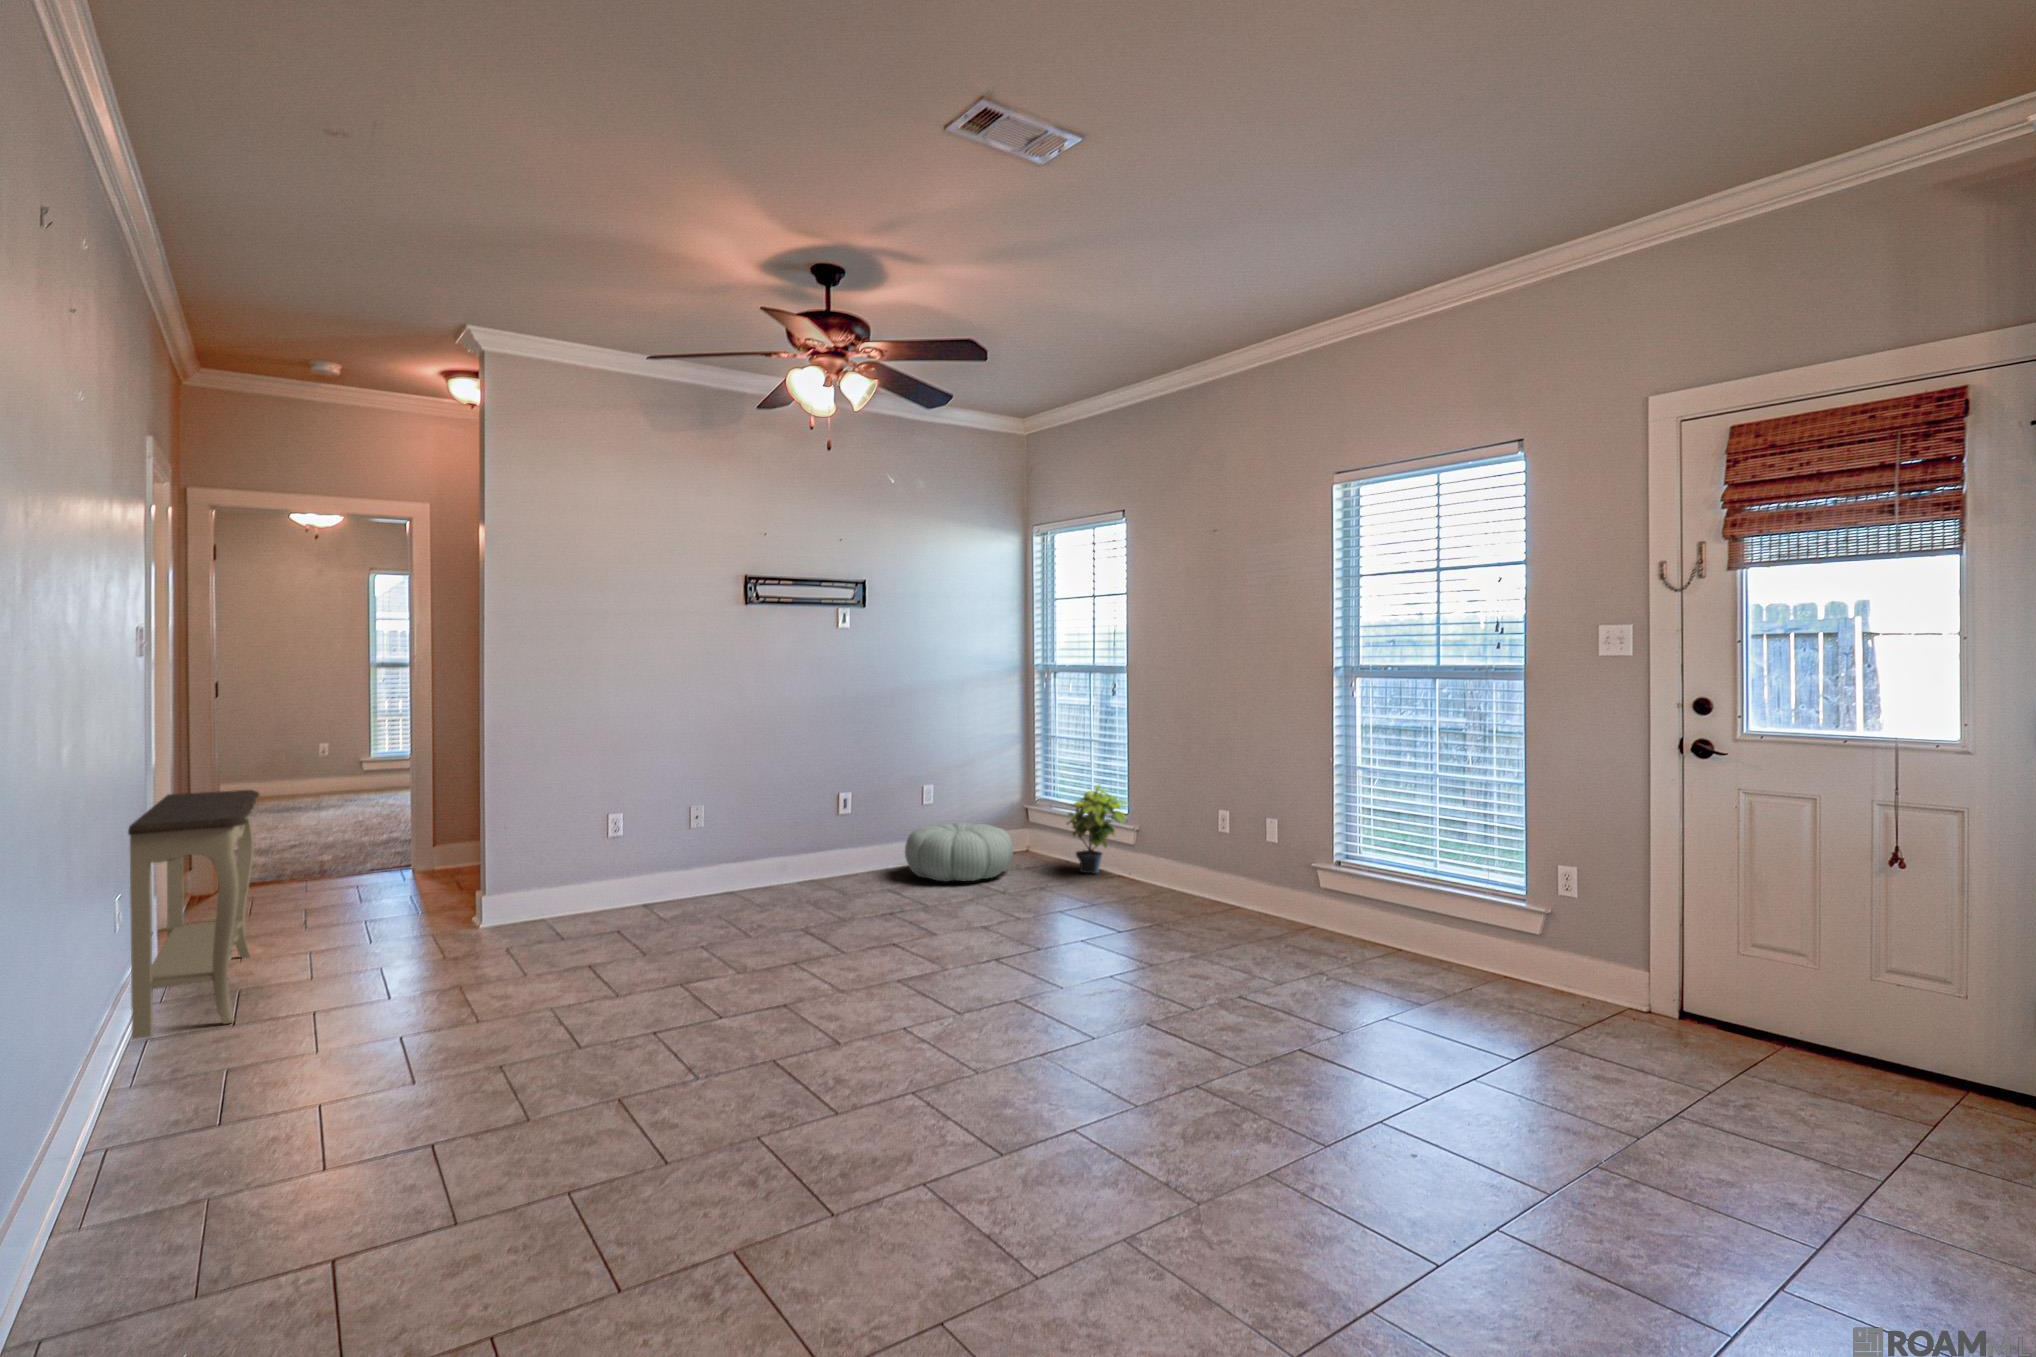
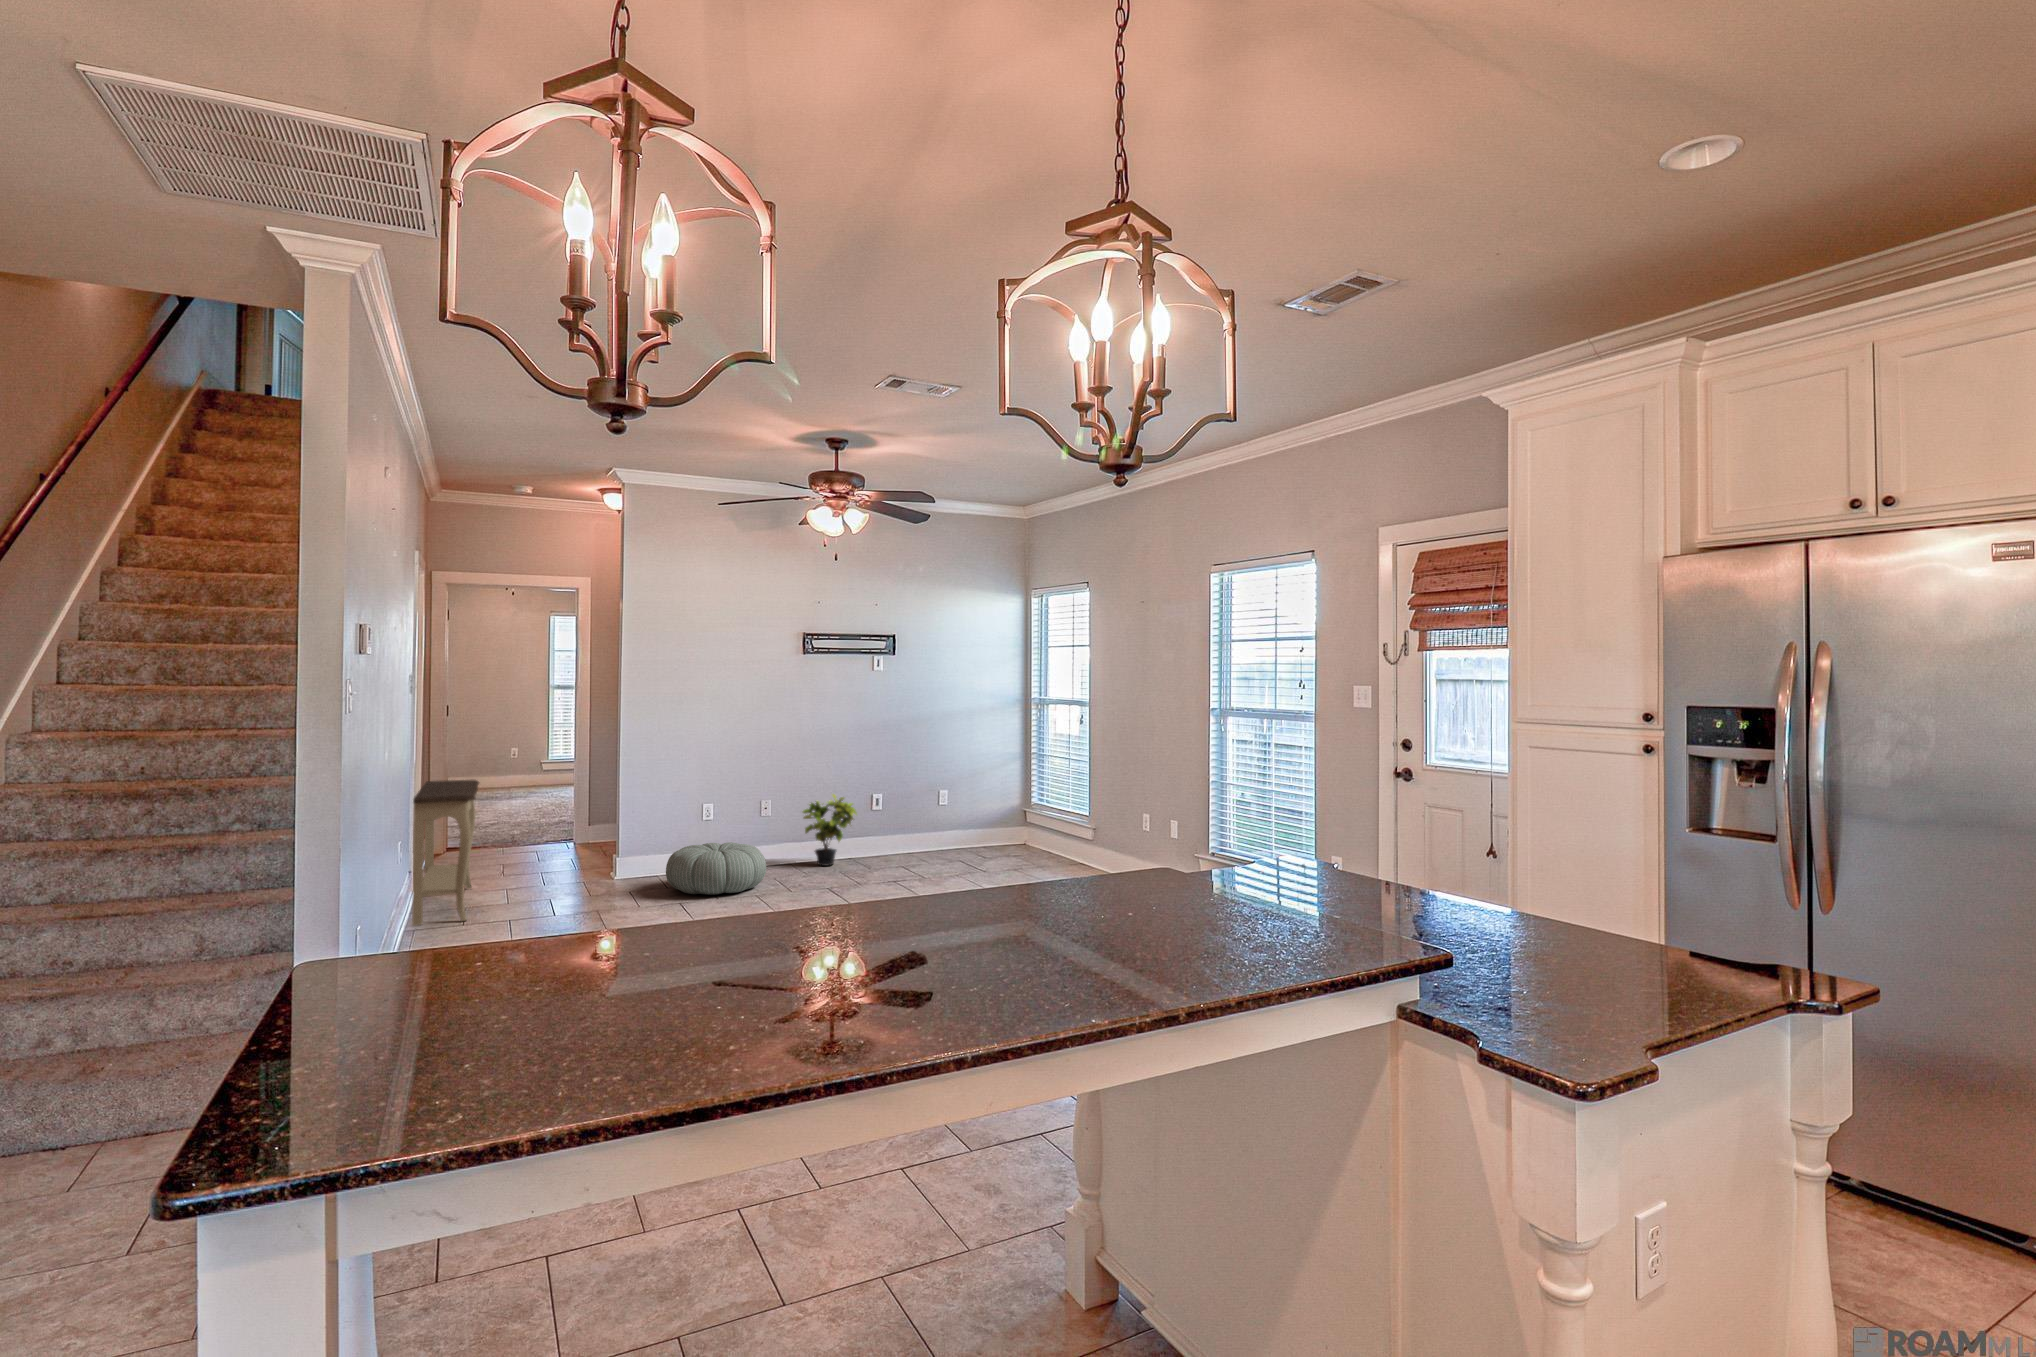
potted plant: present [1068,785,1128,873] -> present [803,794,857,866]
pouf: present [905,822,1013,881] -> present [666,842,766,895]

